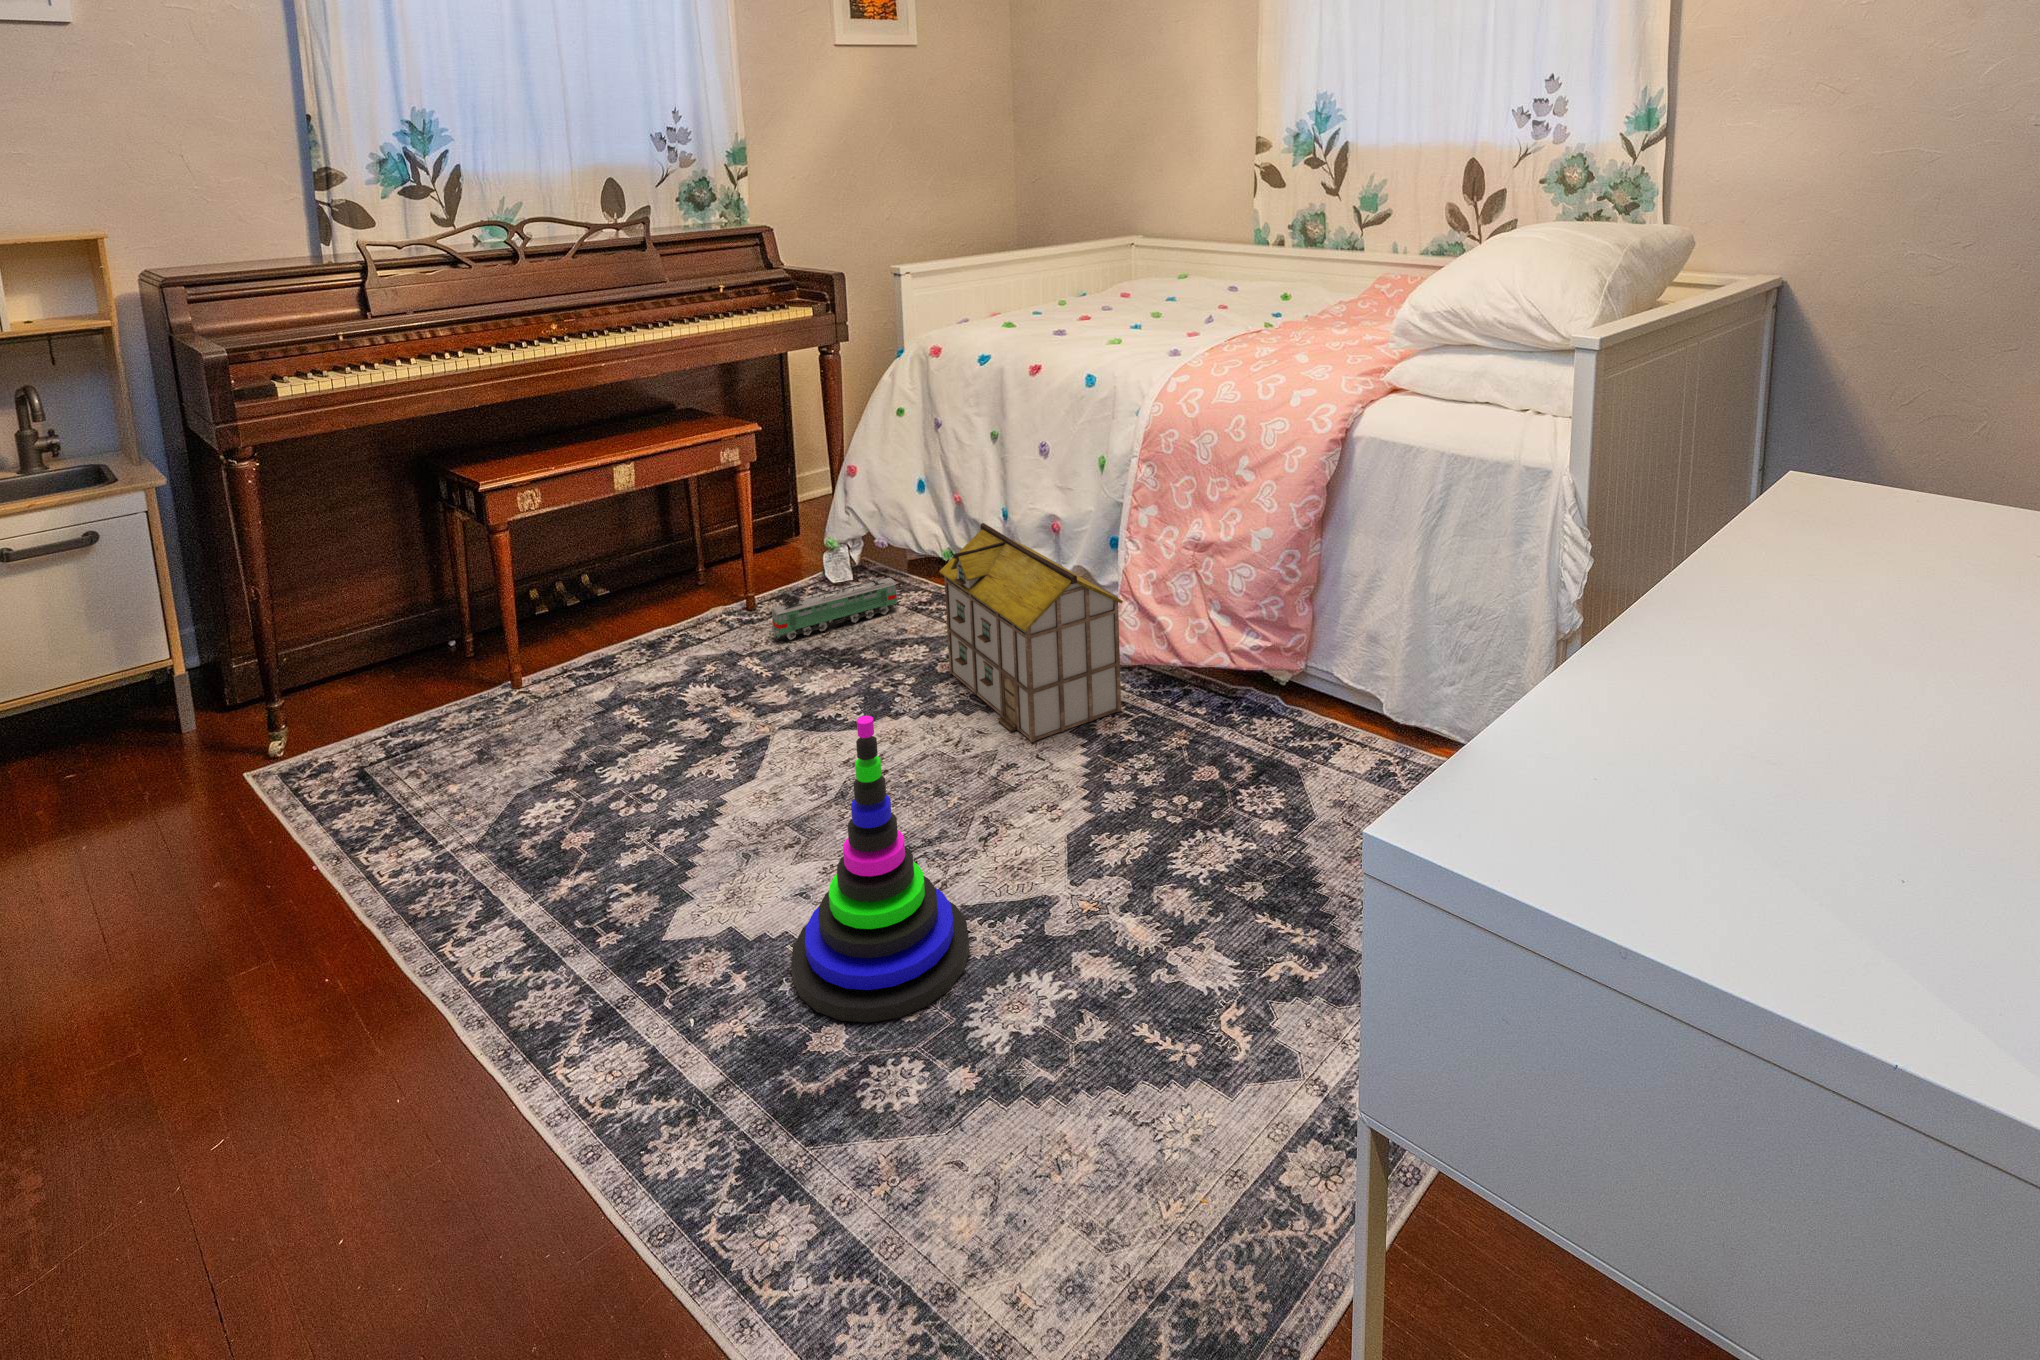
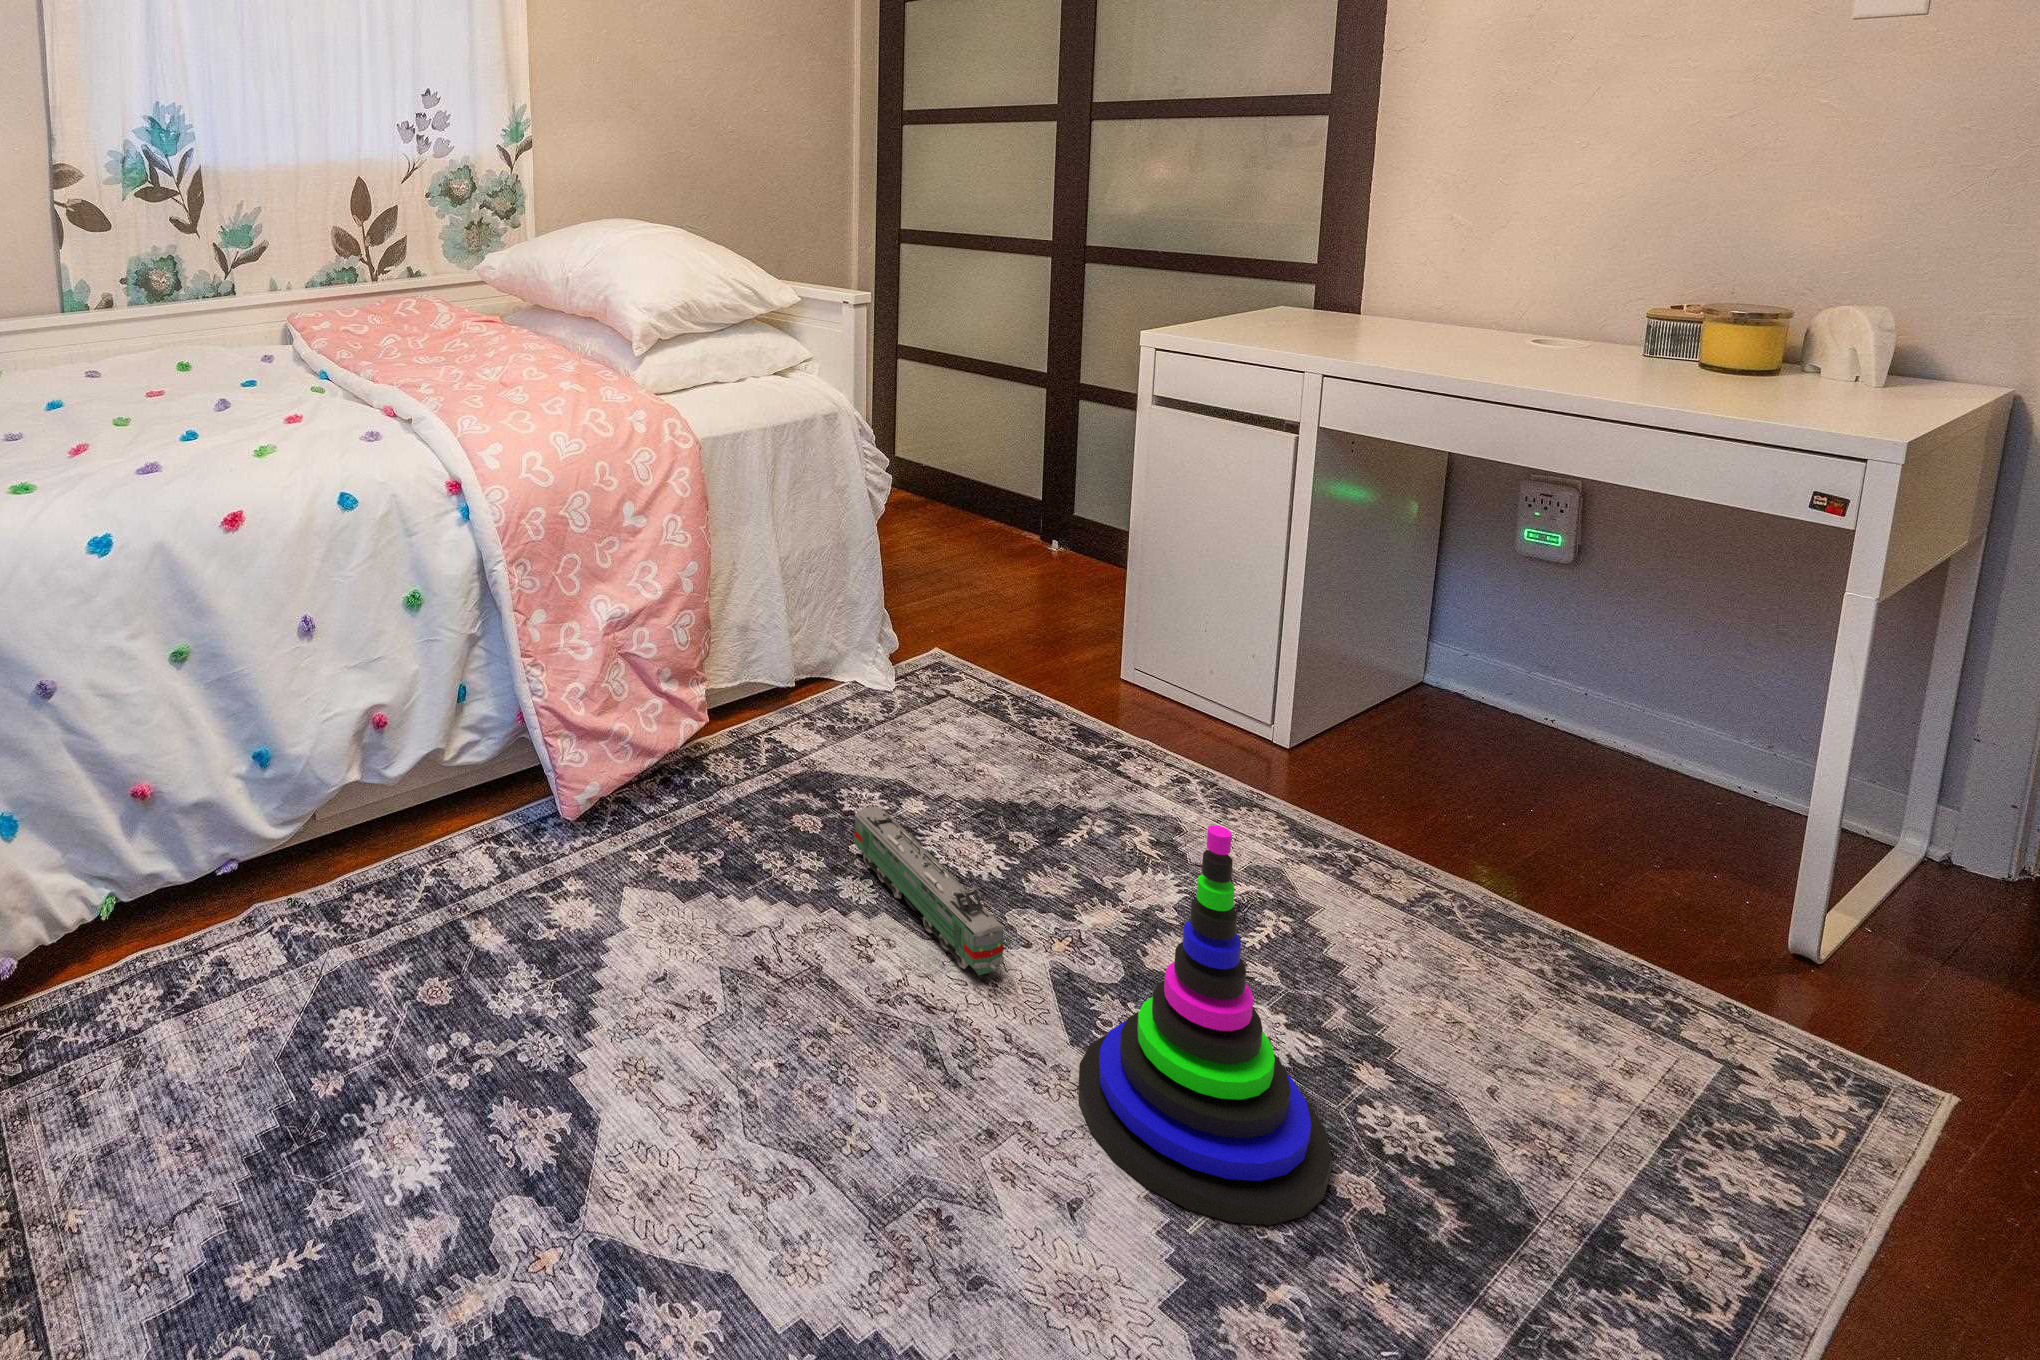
toy house: present [940,523,1123,742] -> none [443,692,731,985]
toy train: present [769,578,899,640] -> present [854,807,1004,975]

